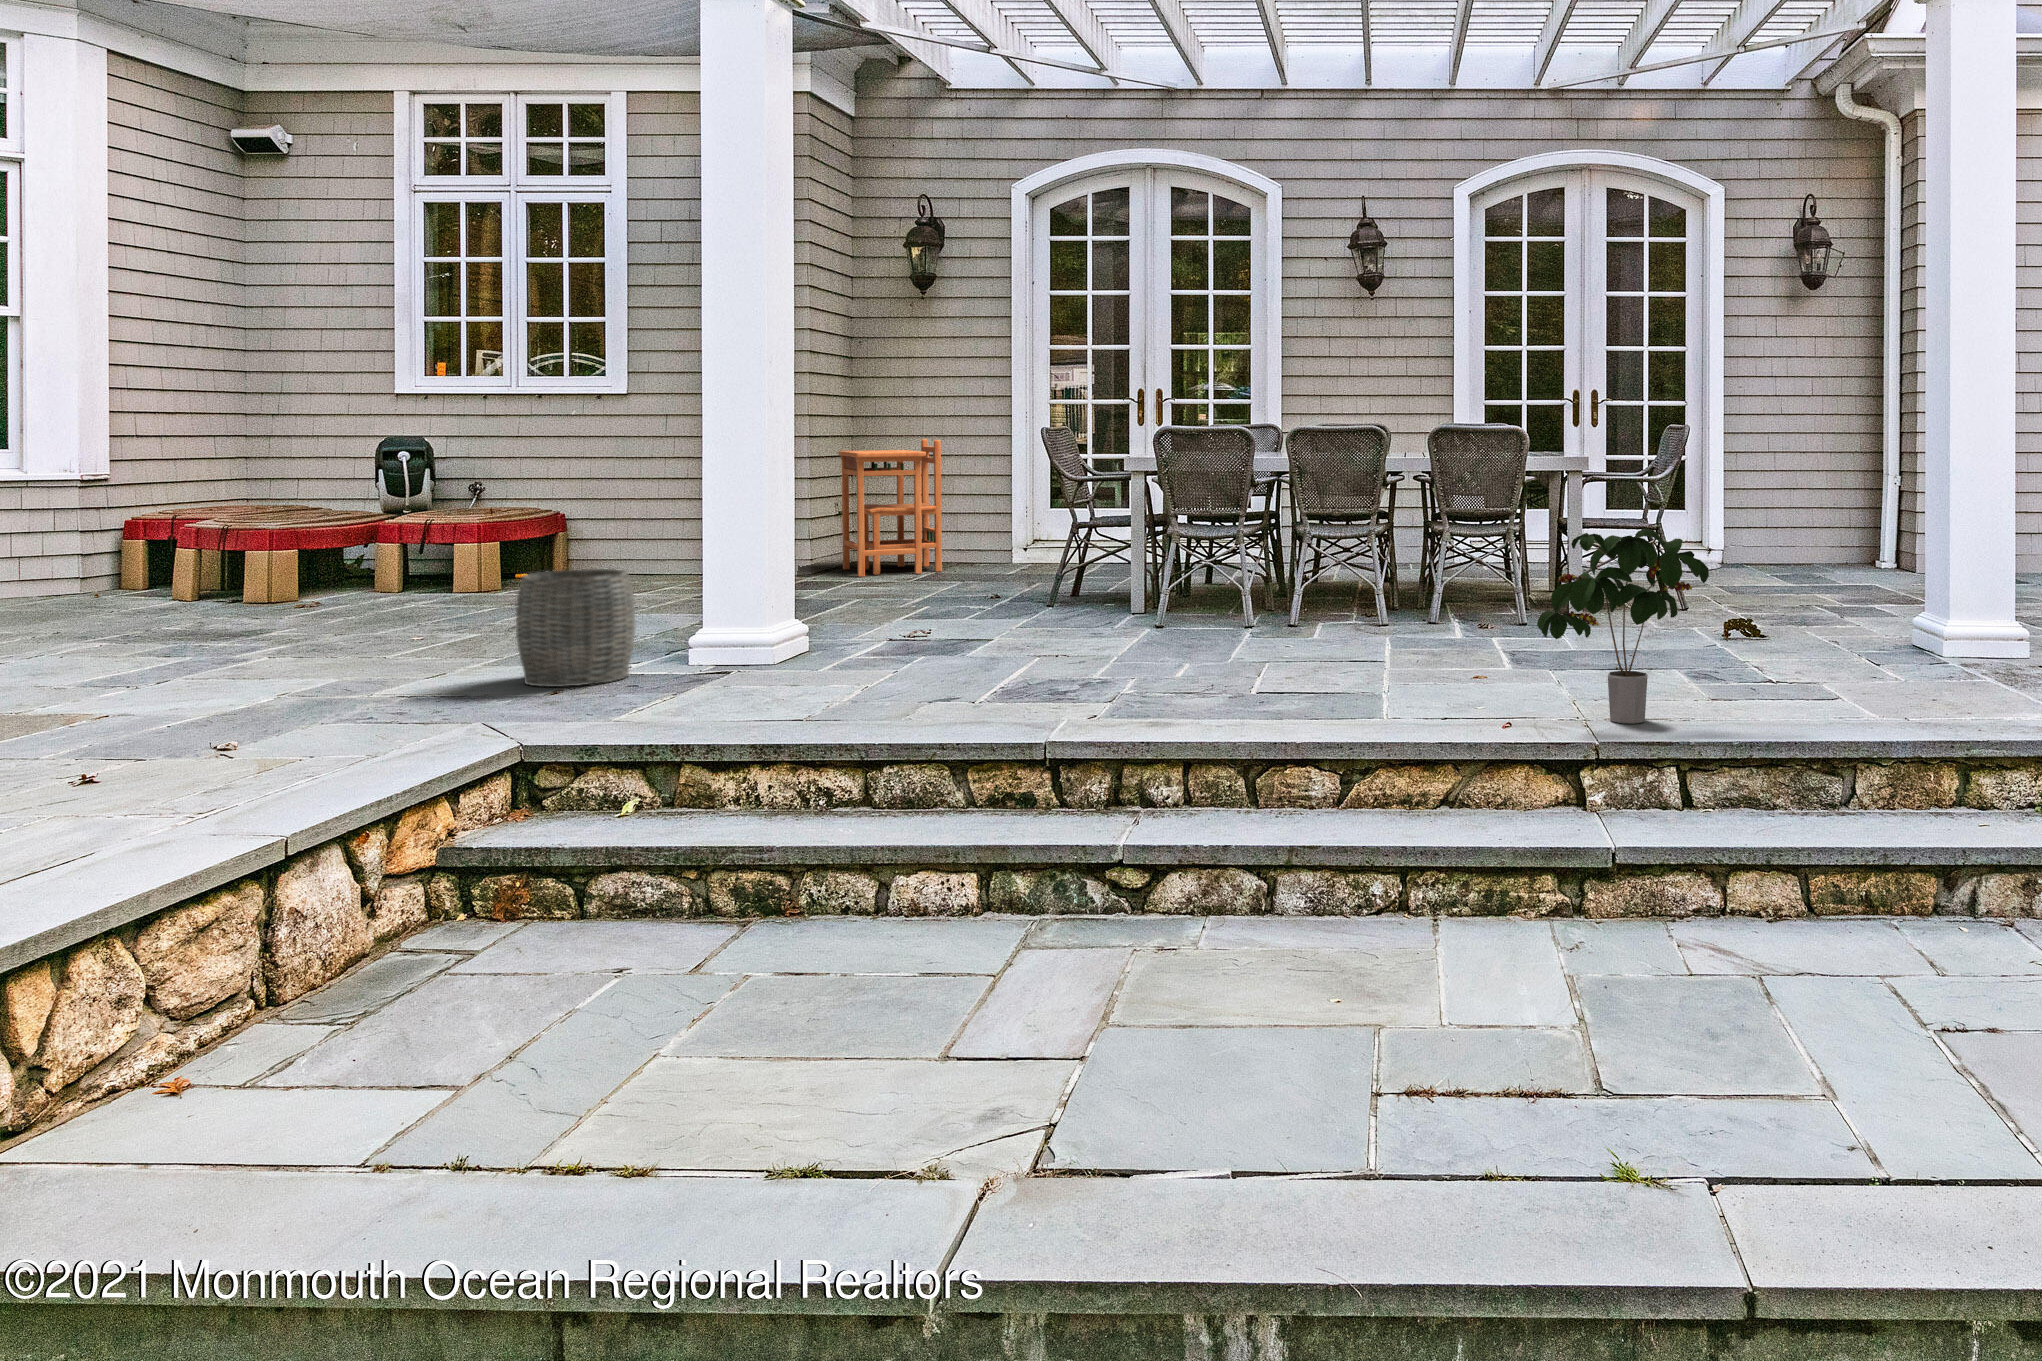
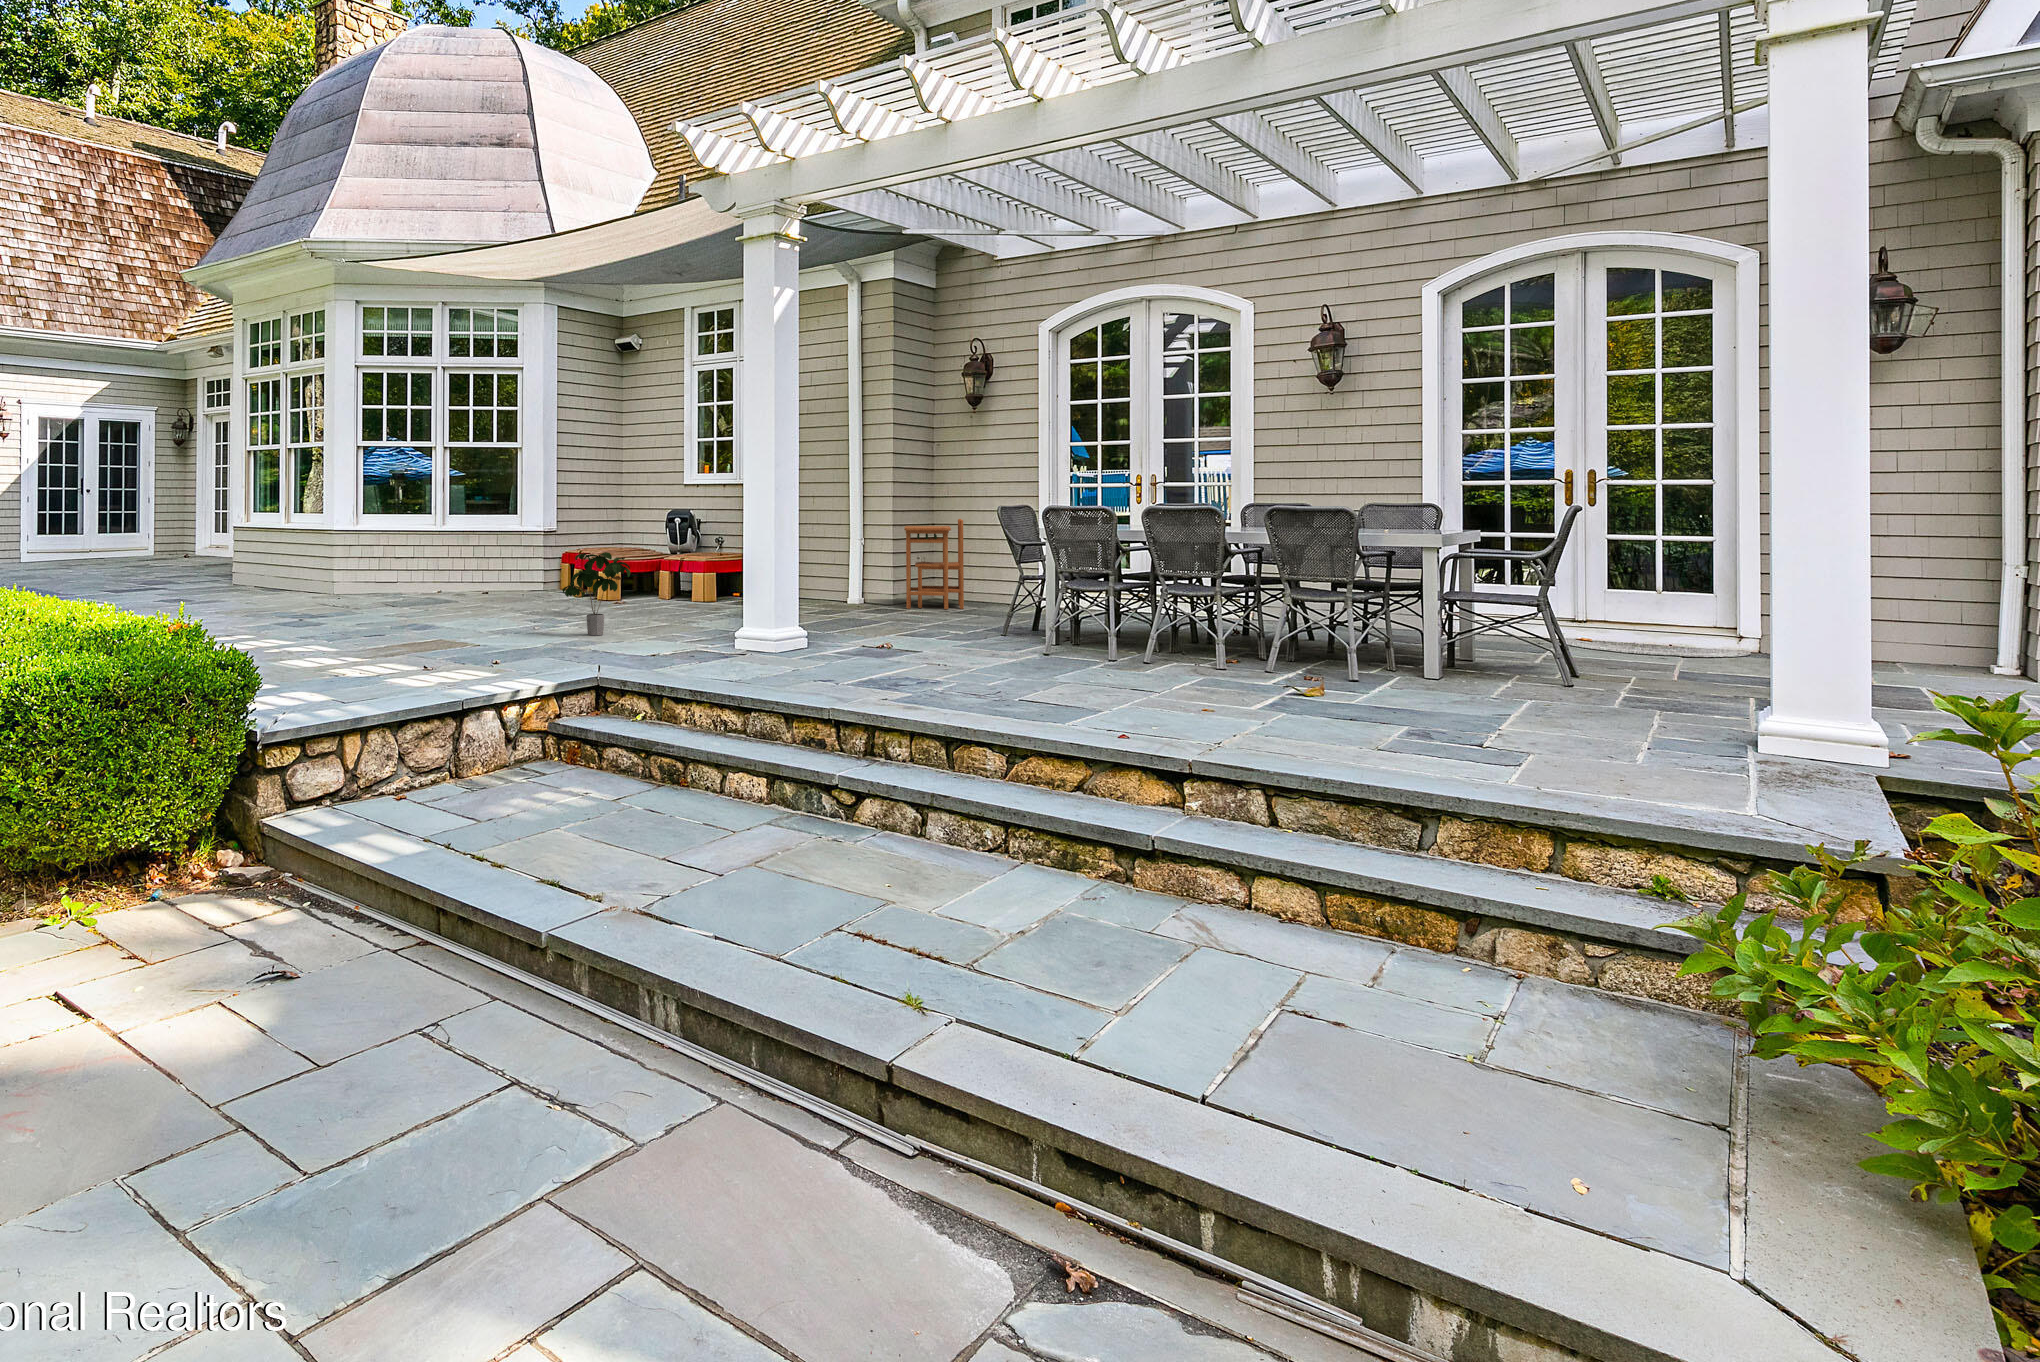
potted plant: present [1537,529,1709,723] -> present [562,552,630,635]
woven basket: present [516,569,635,687] -> none [639,590,697,653]

